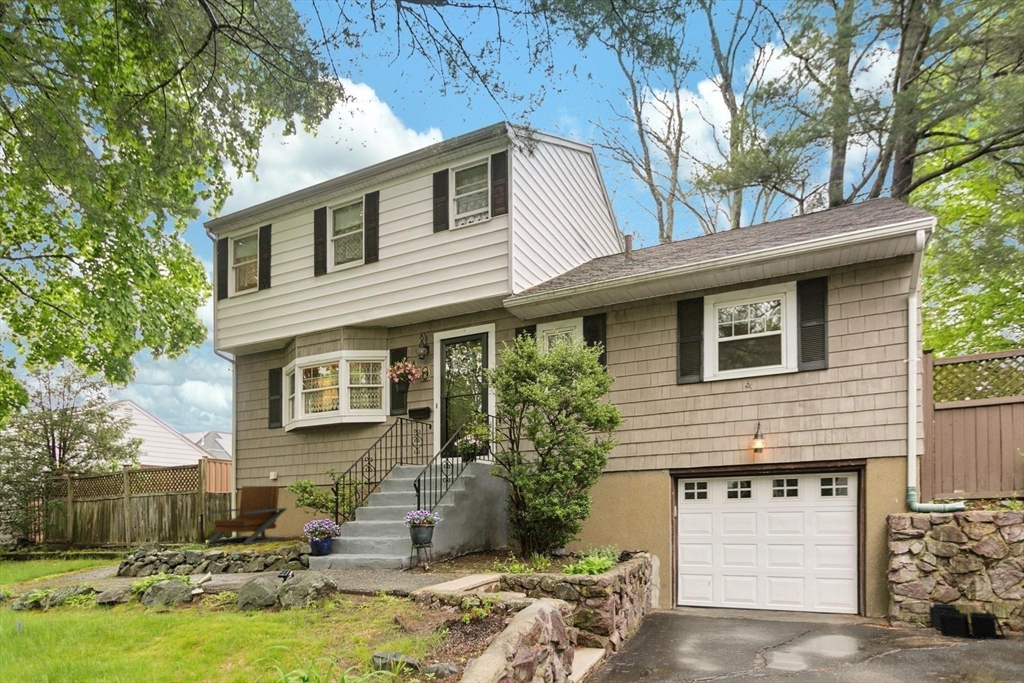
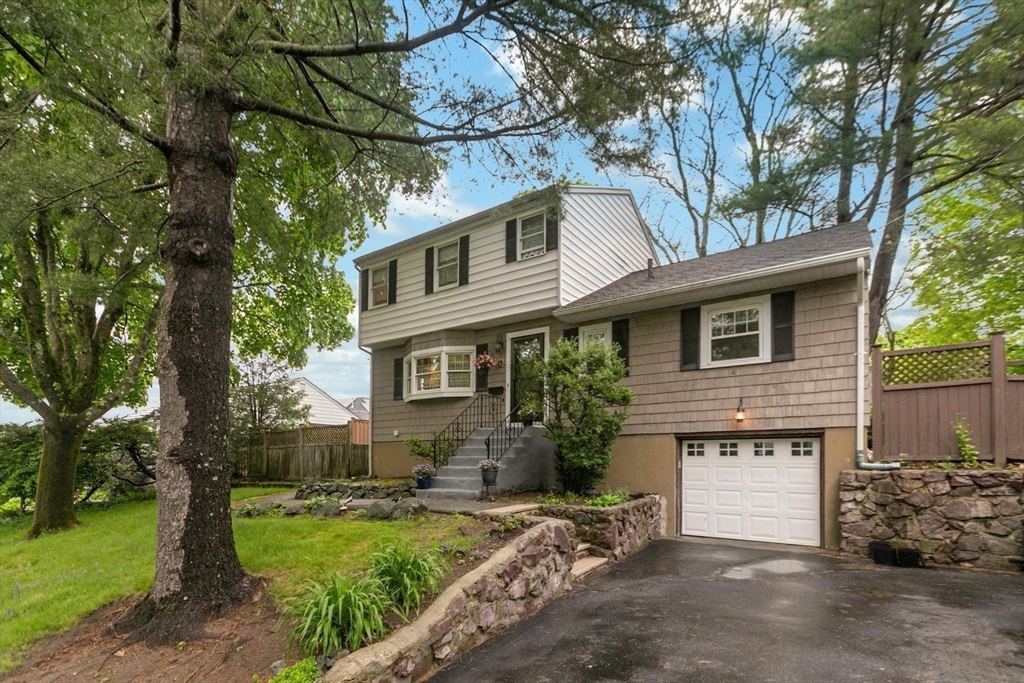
lounge chair: present [207,486,287,544] -> none [353,441,406,481]

